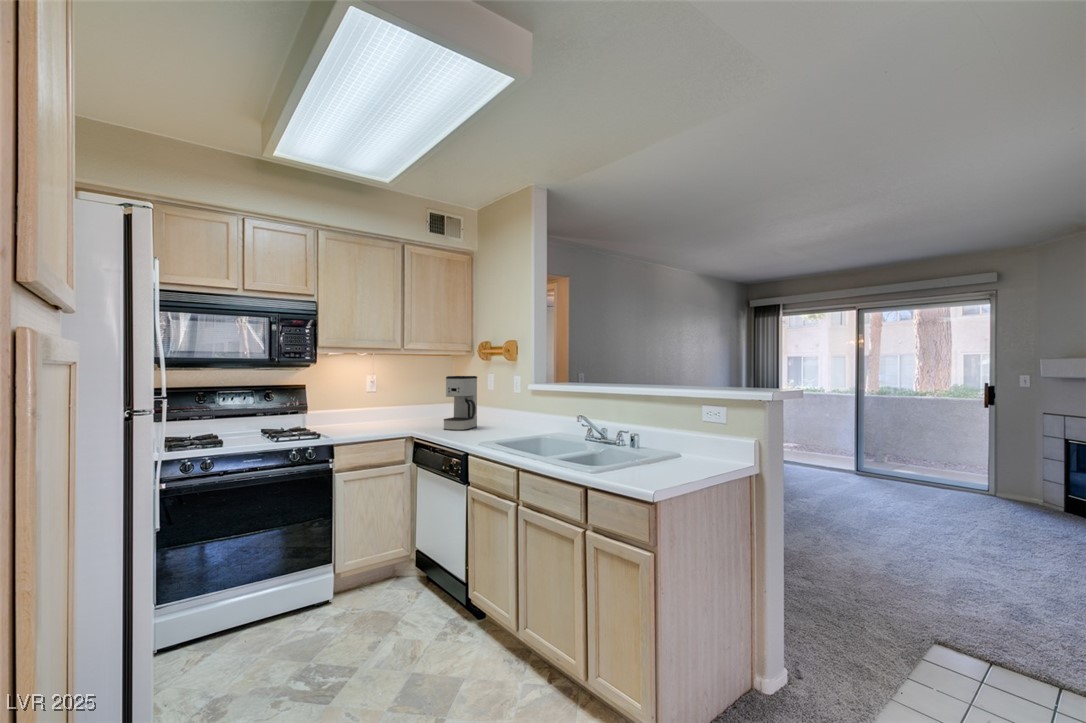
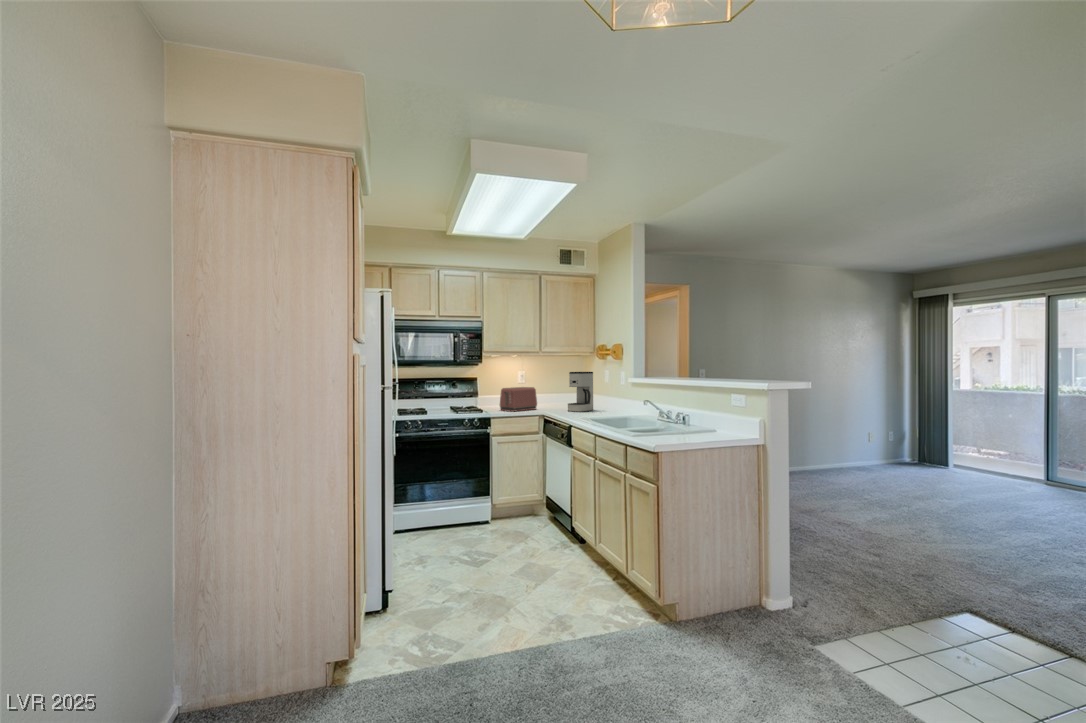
toaster: none [343,397,398,433] -> present [500,387,537,412]

